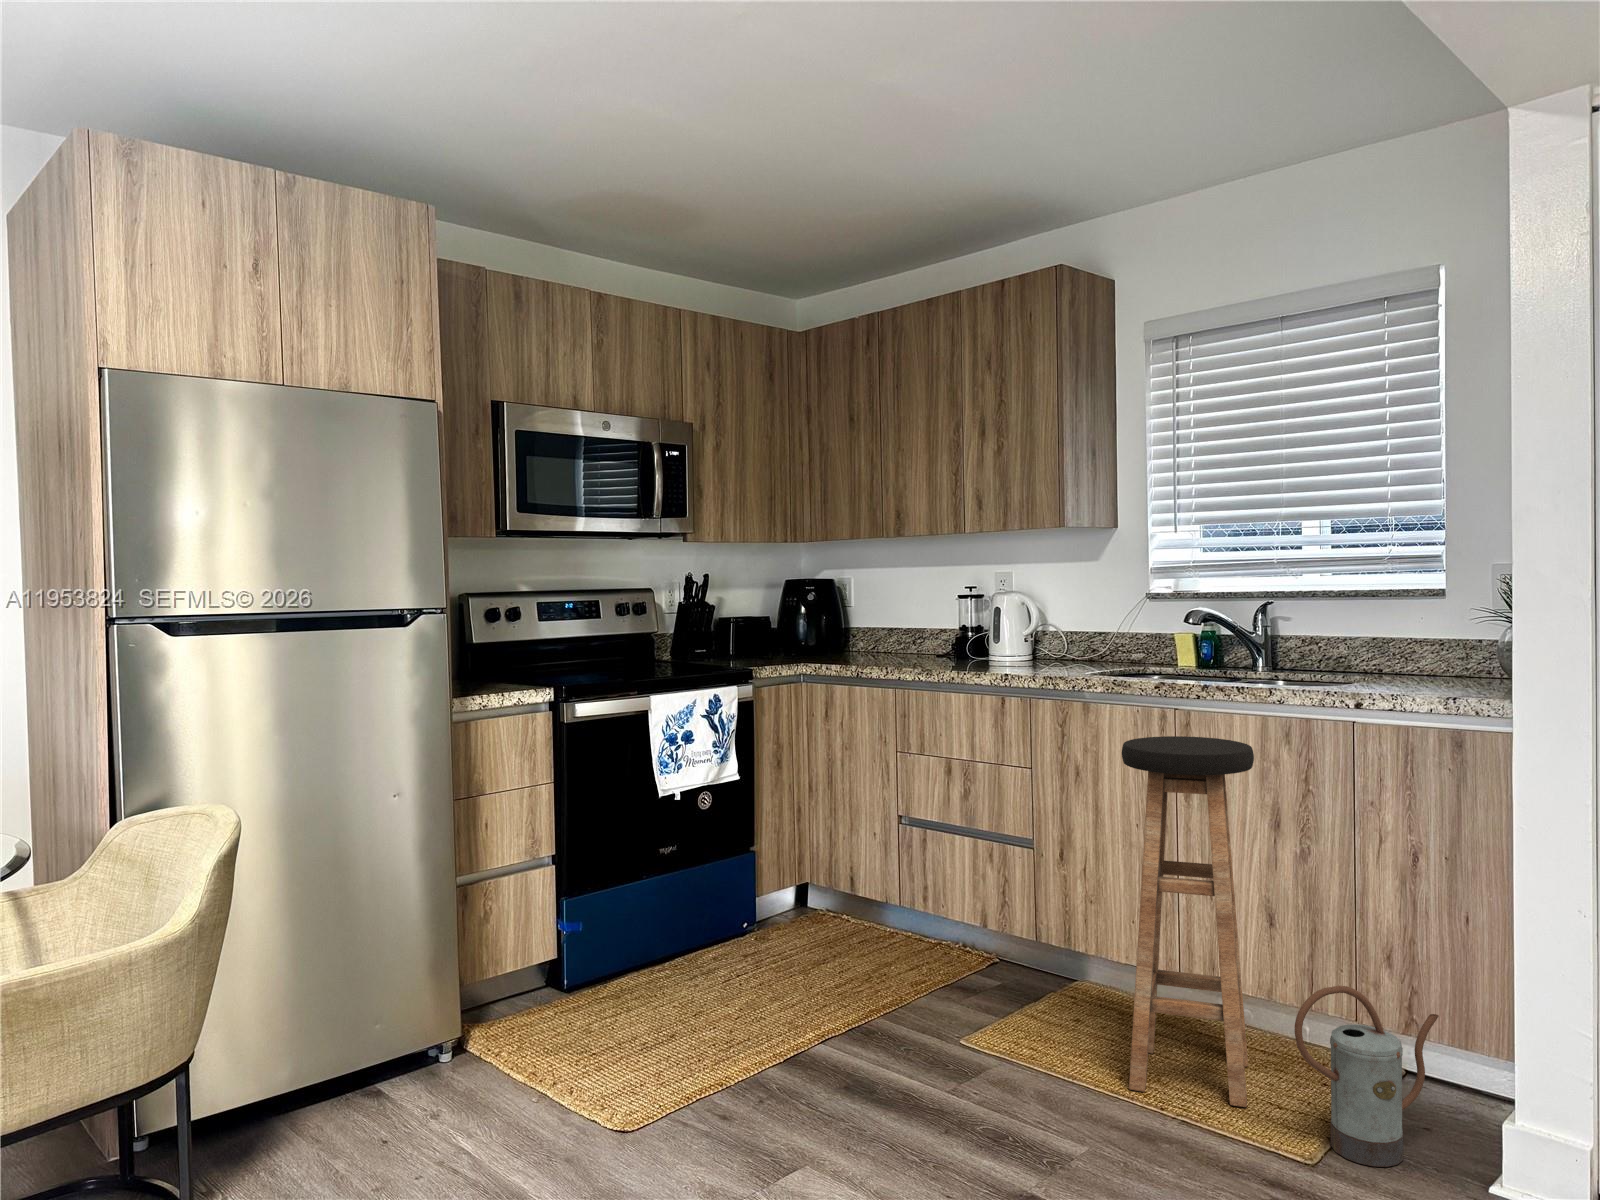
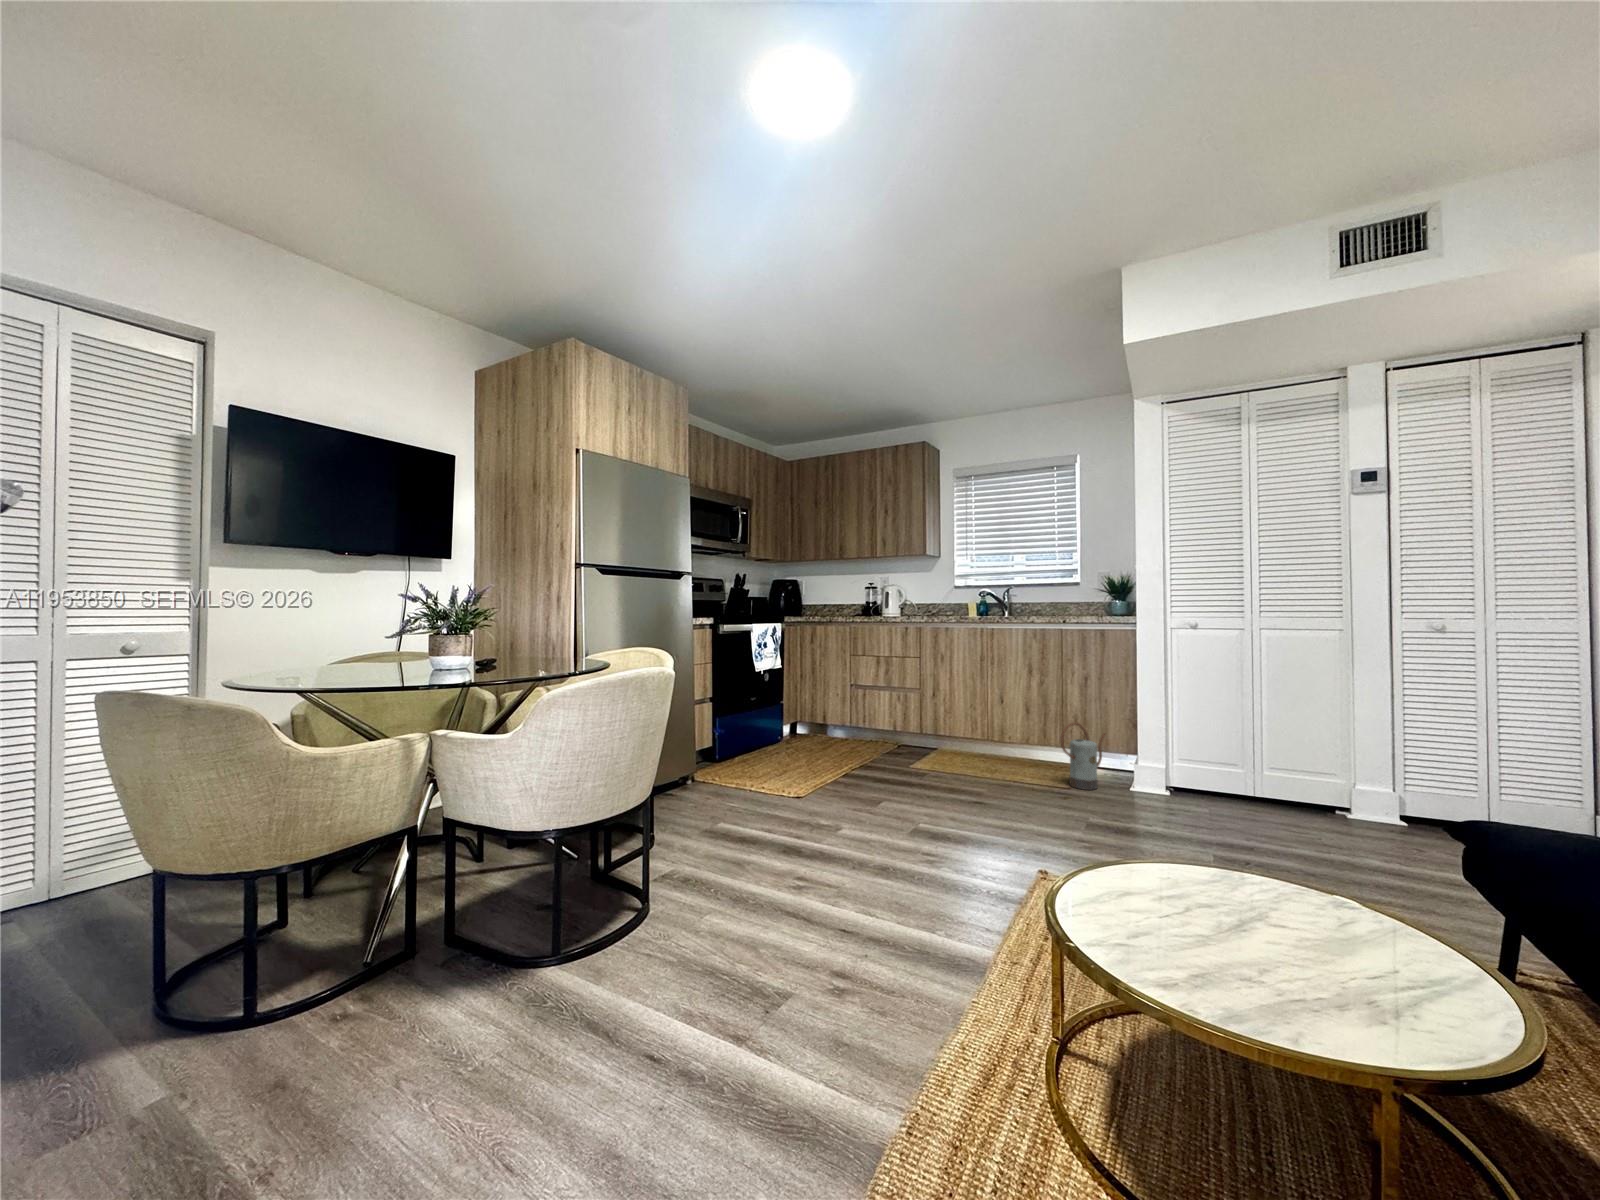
bar stool: present [1122,736,1254,1107] -> none [979,635,1034,778]

